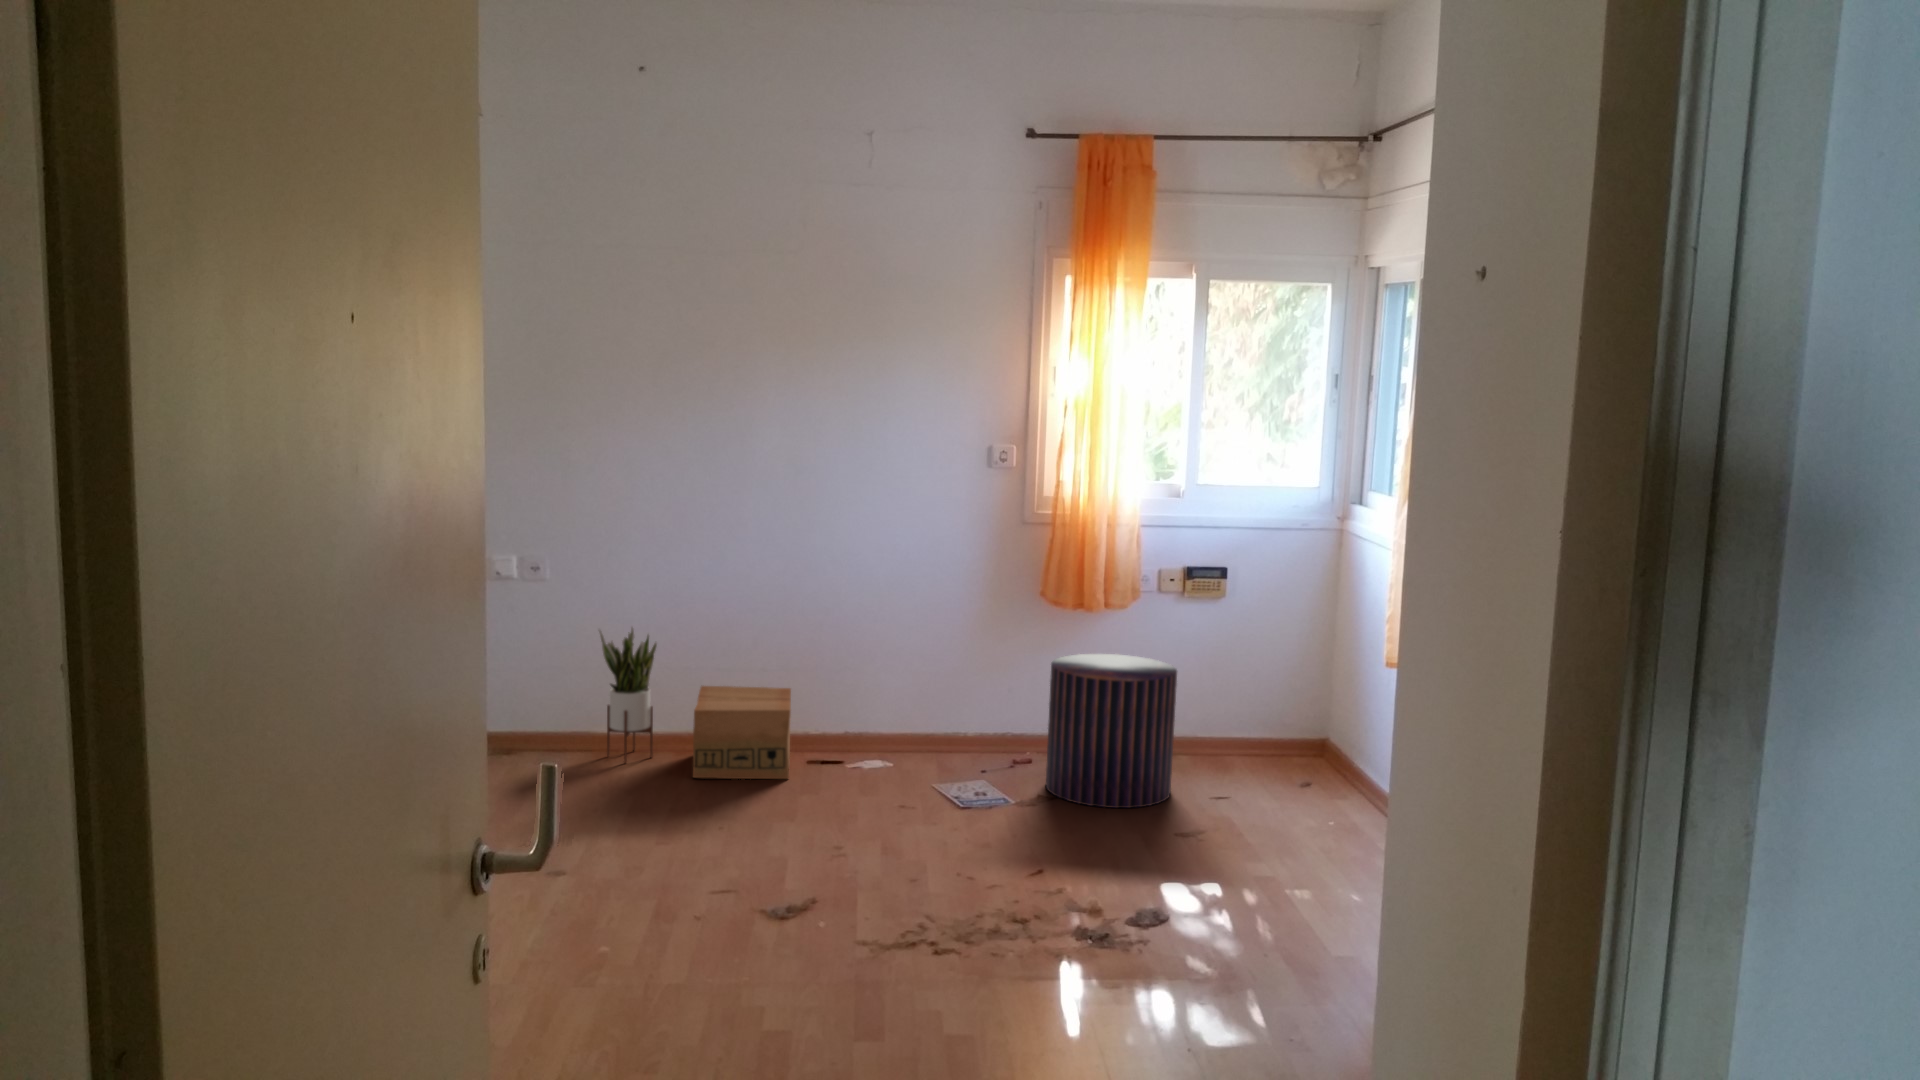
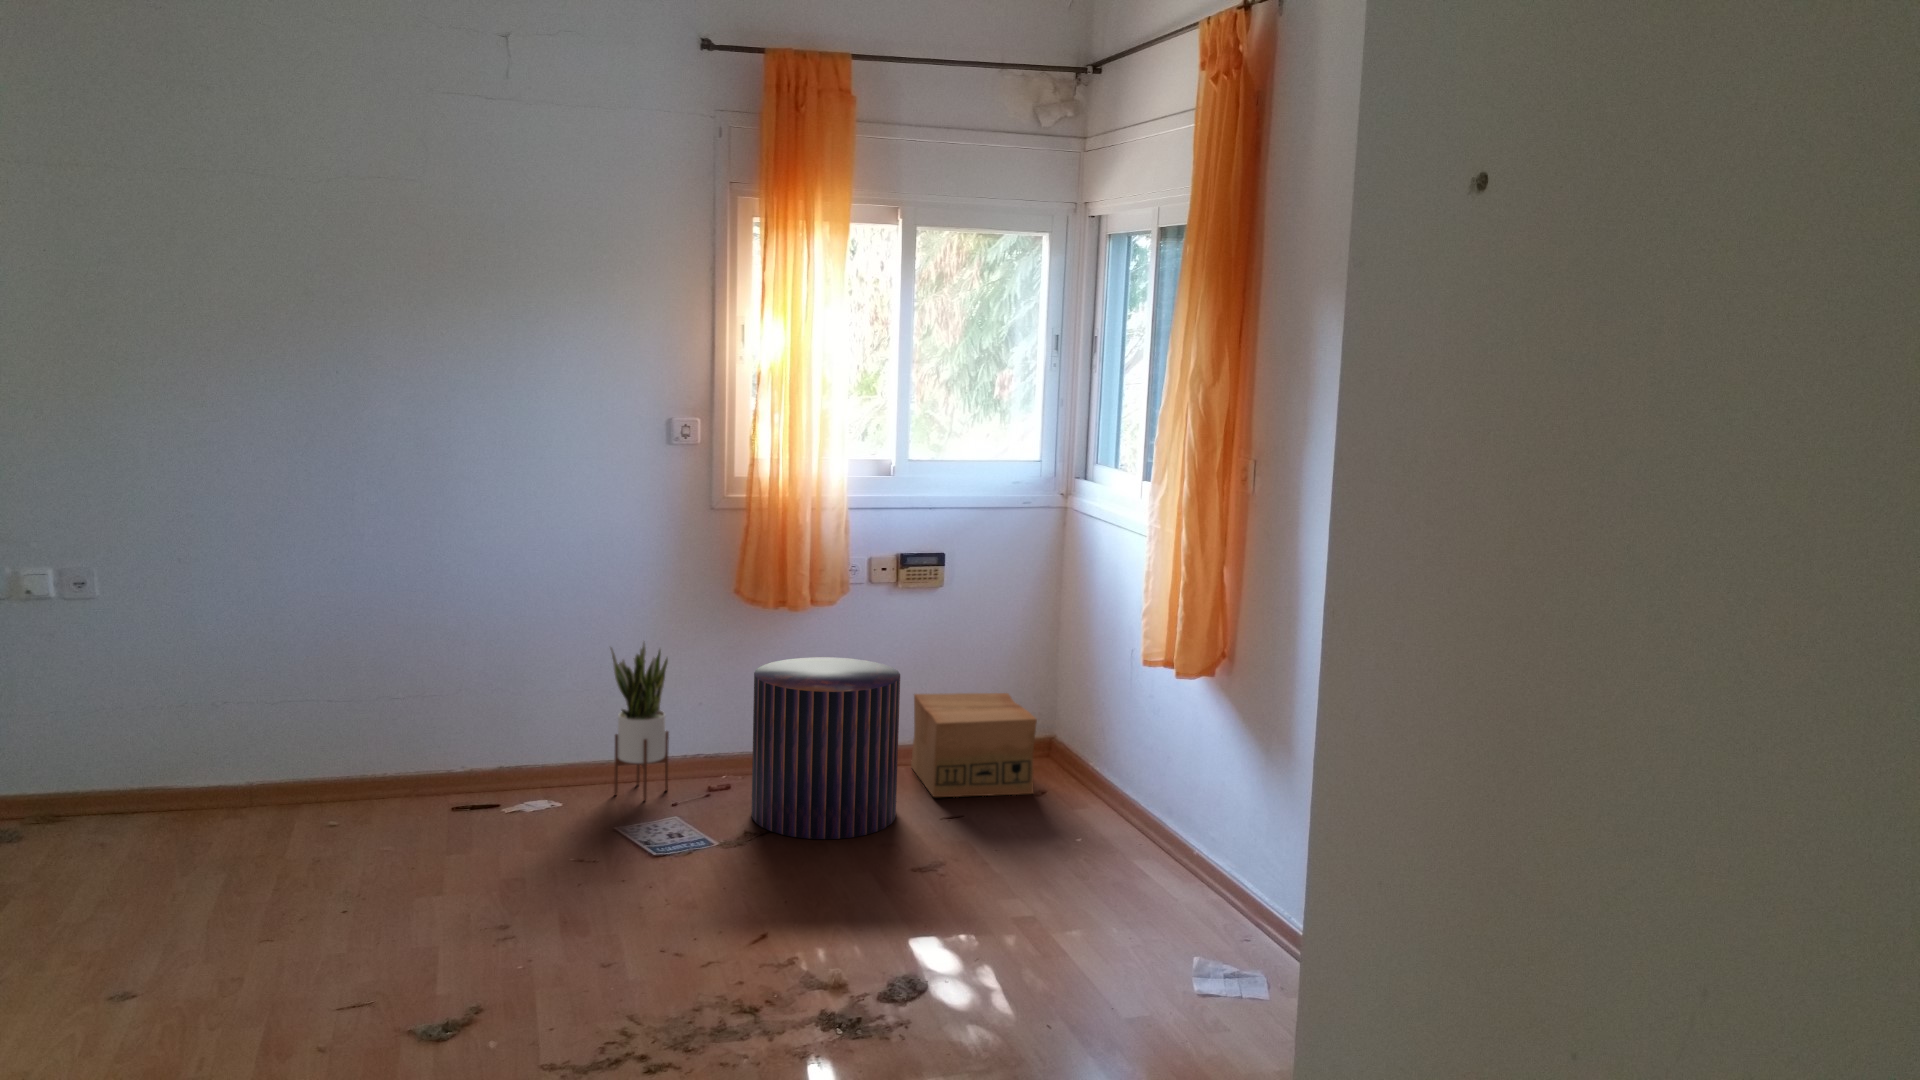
potted plant: present [599,628,657,763] -> present [610,642,669,800]
cardboard box: present [693,686,791,779] -> present [911,693,1037,797]

